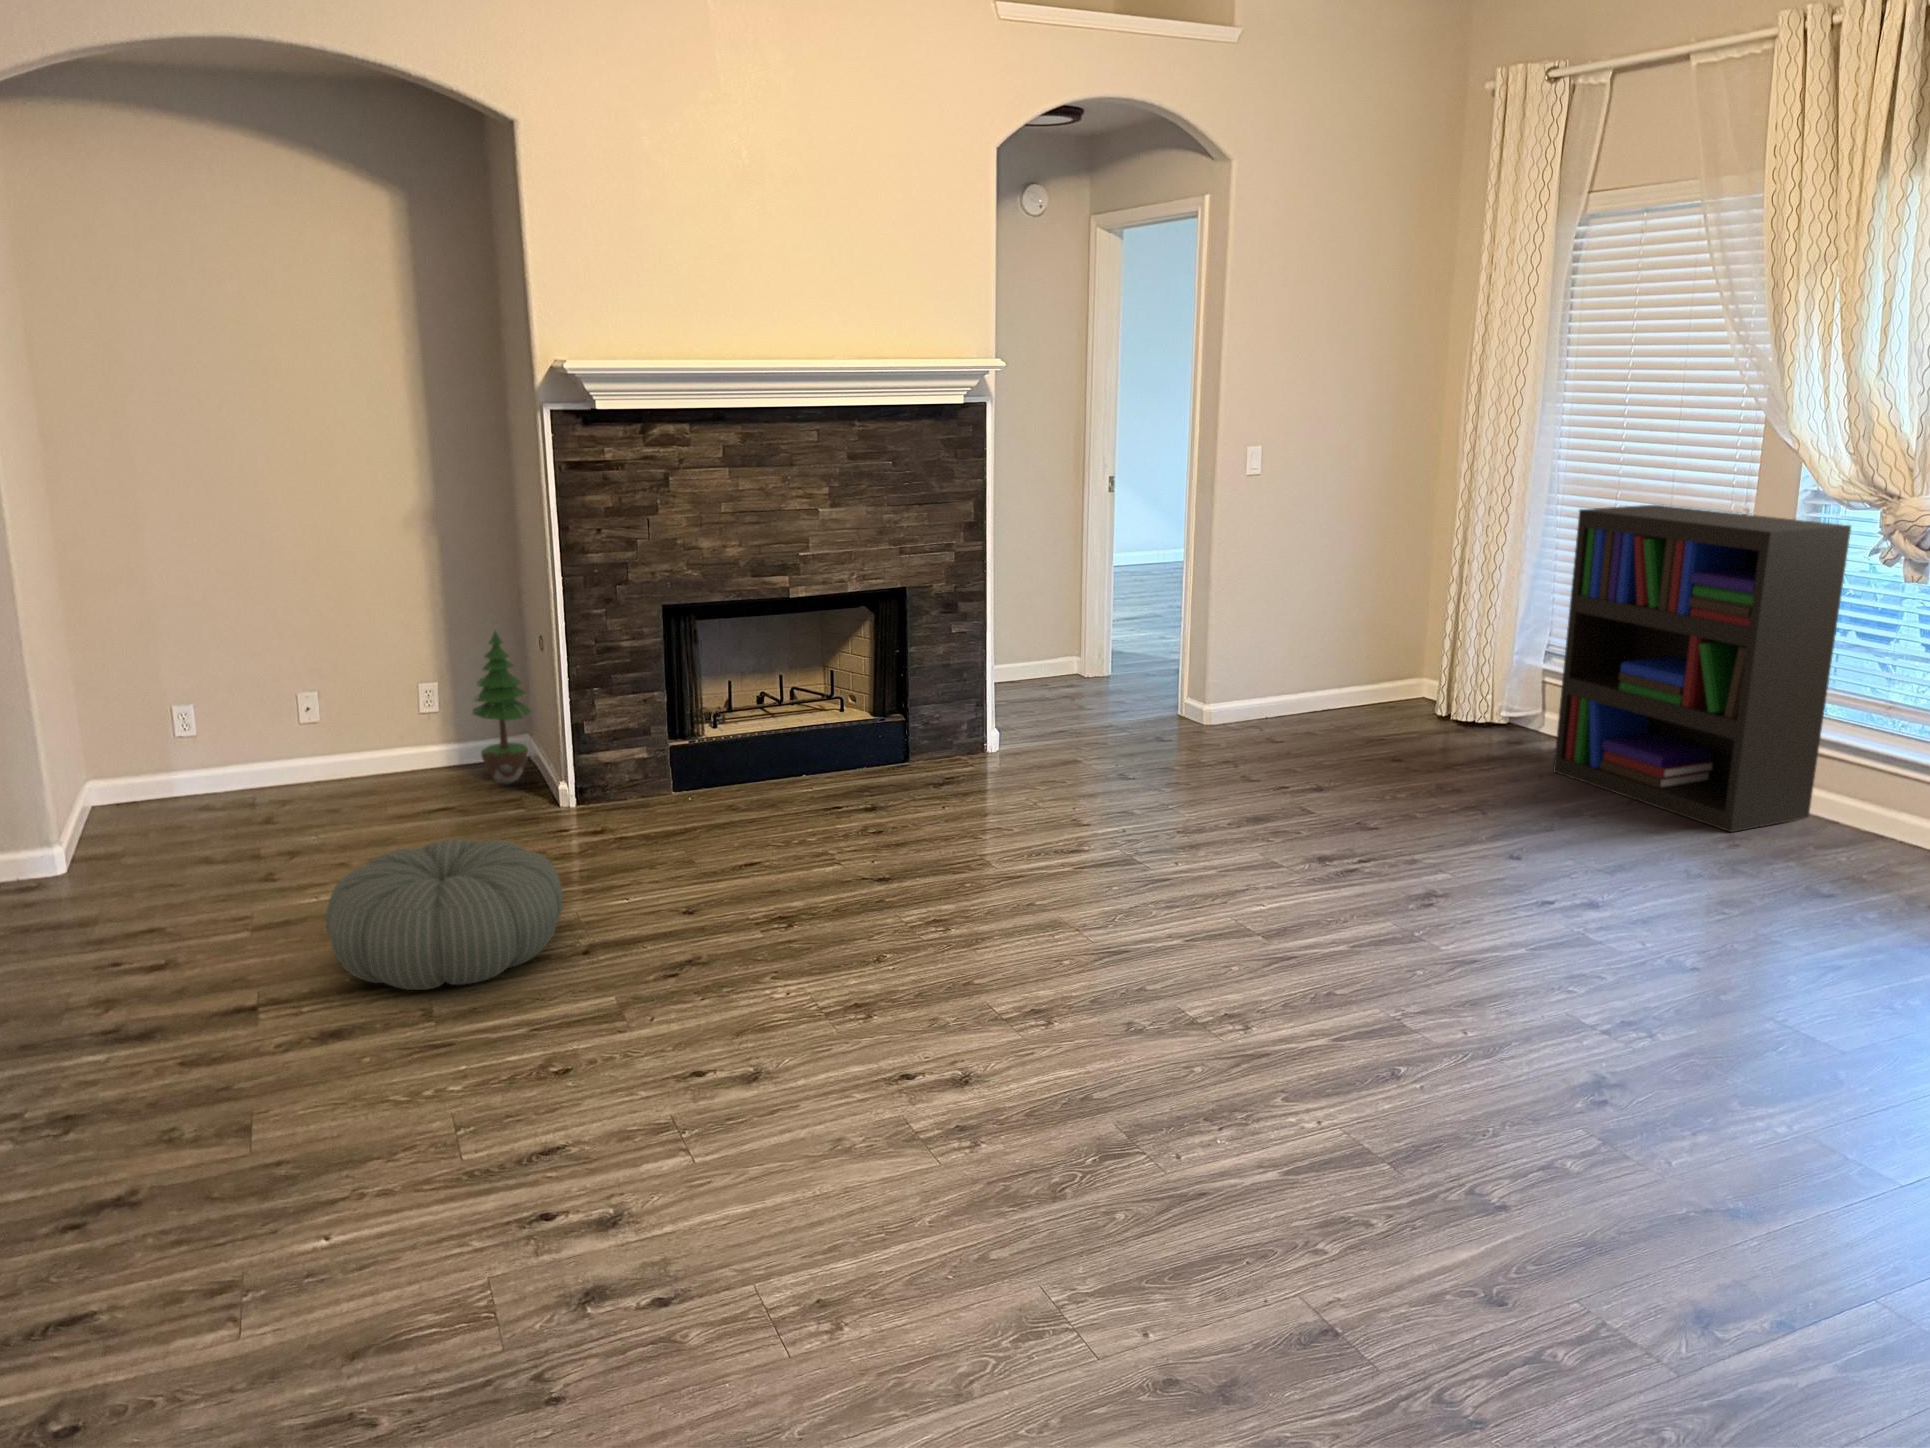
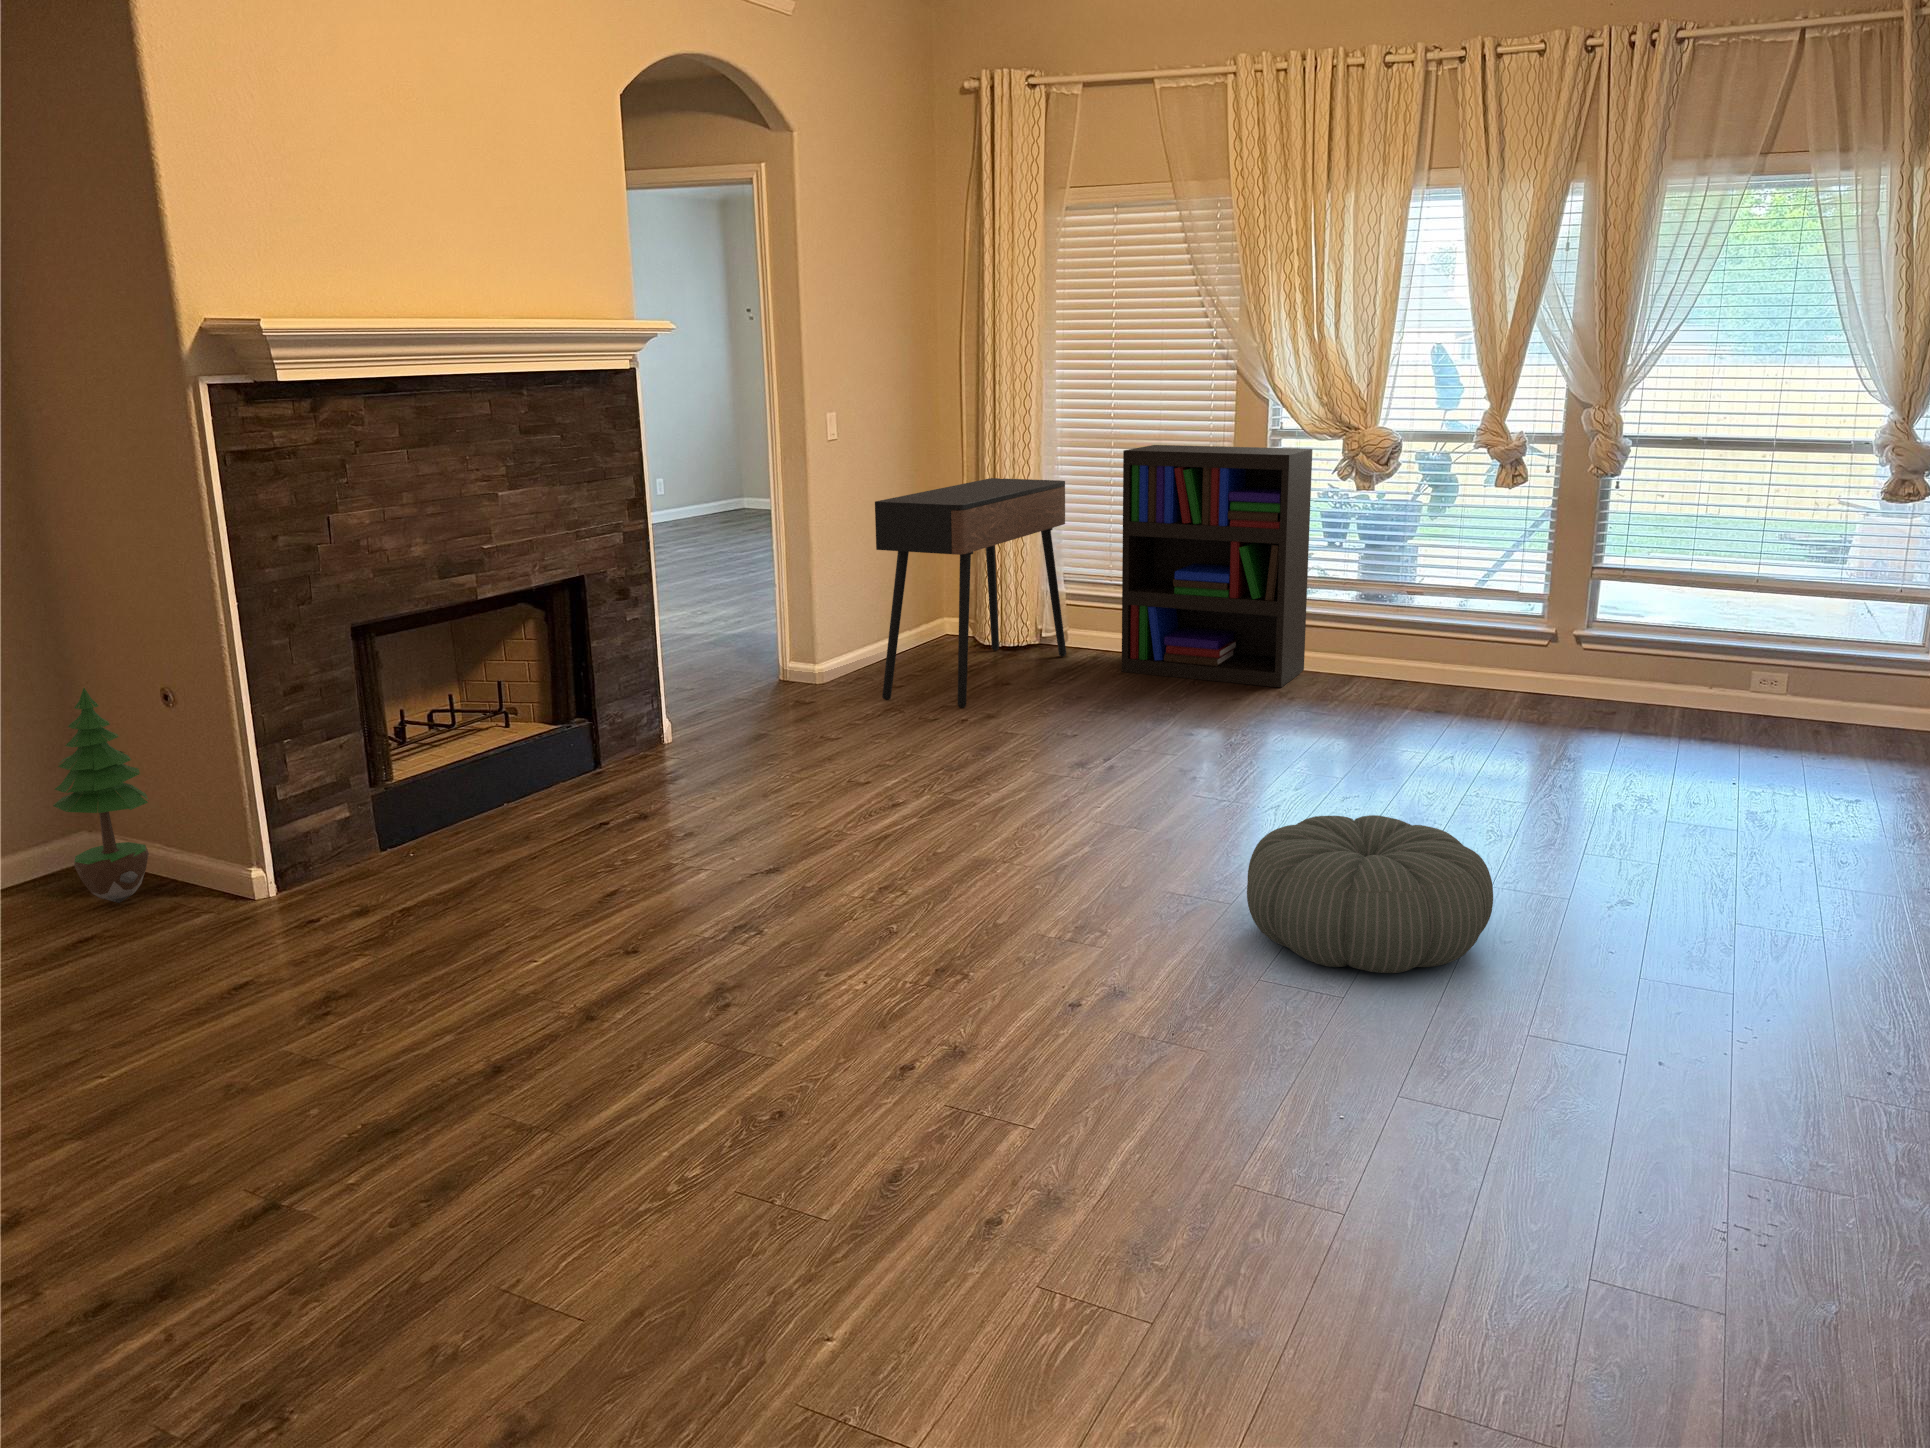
console table: none [1242,529,1535,774] -> present [875,478,1066,708]
pouf: present [326,840,563,990] -> present [1247,815,1493,973]

